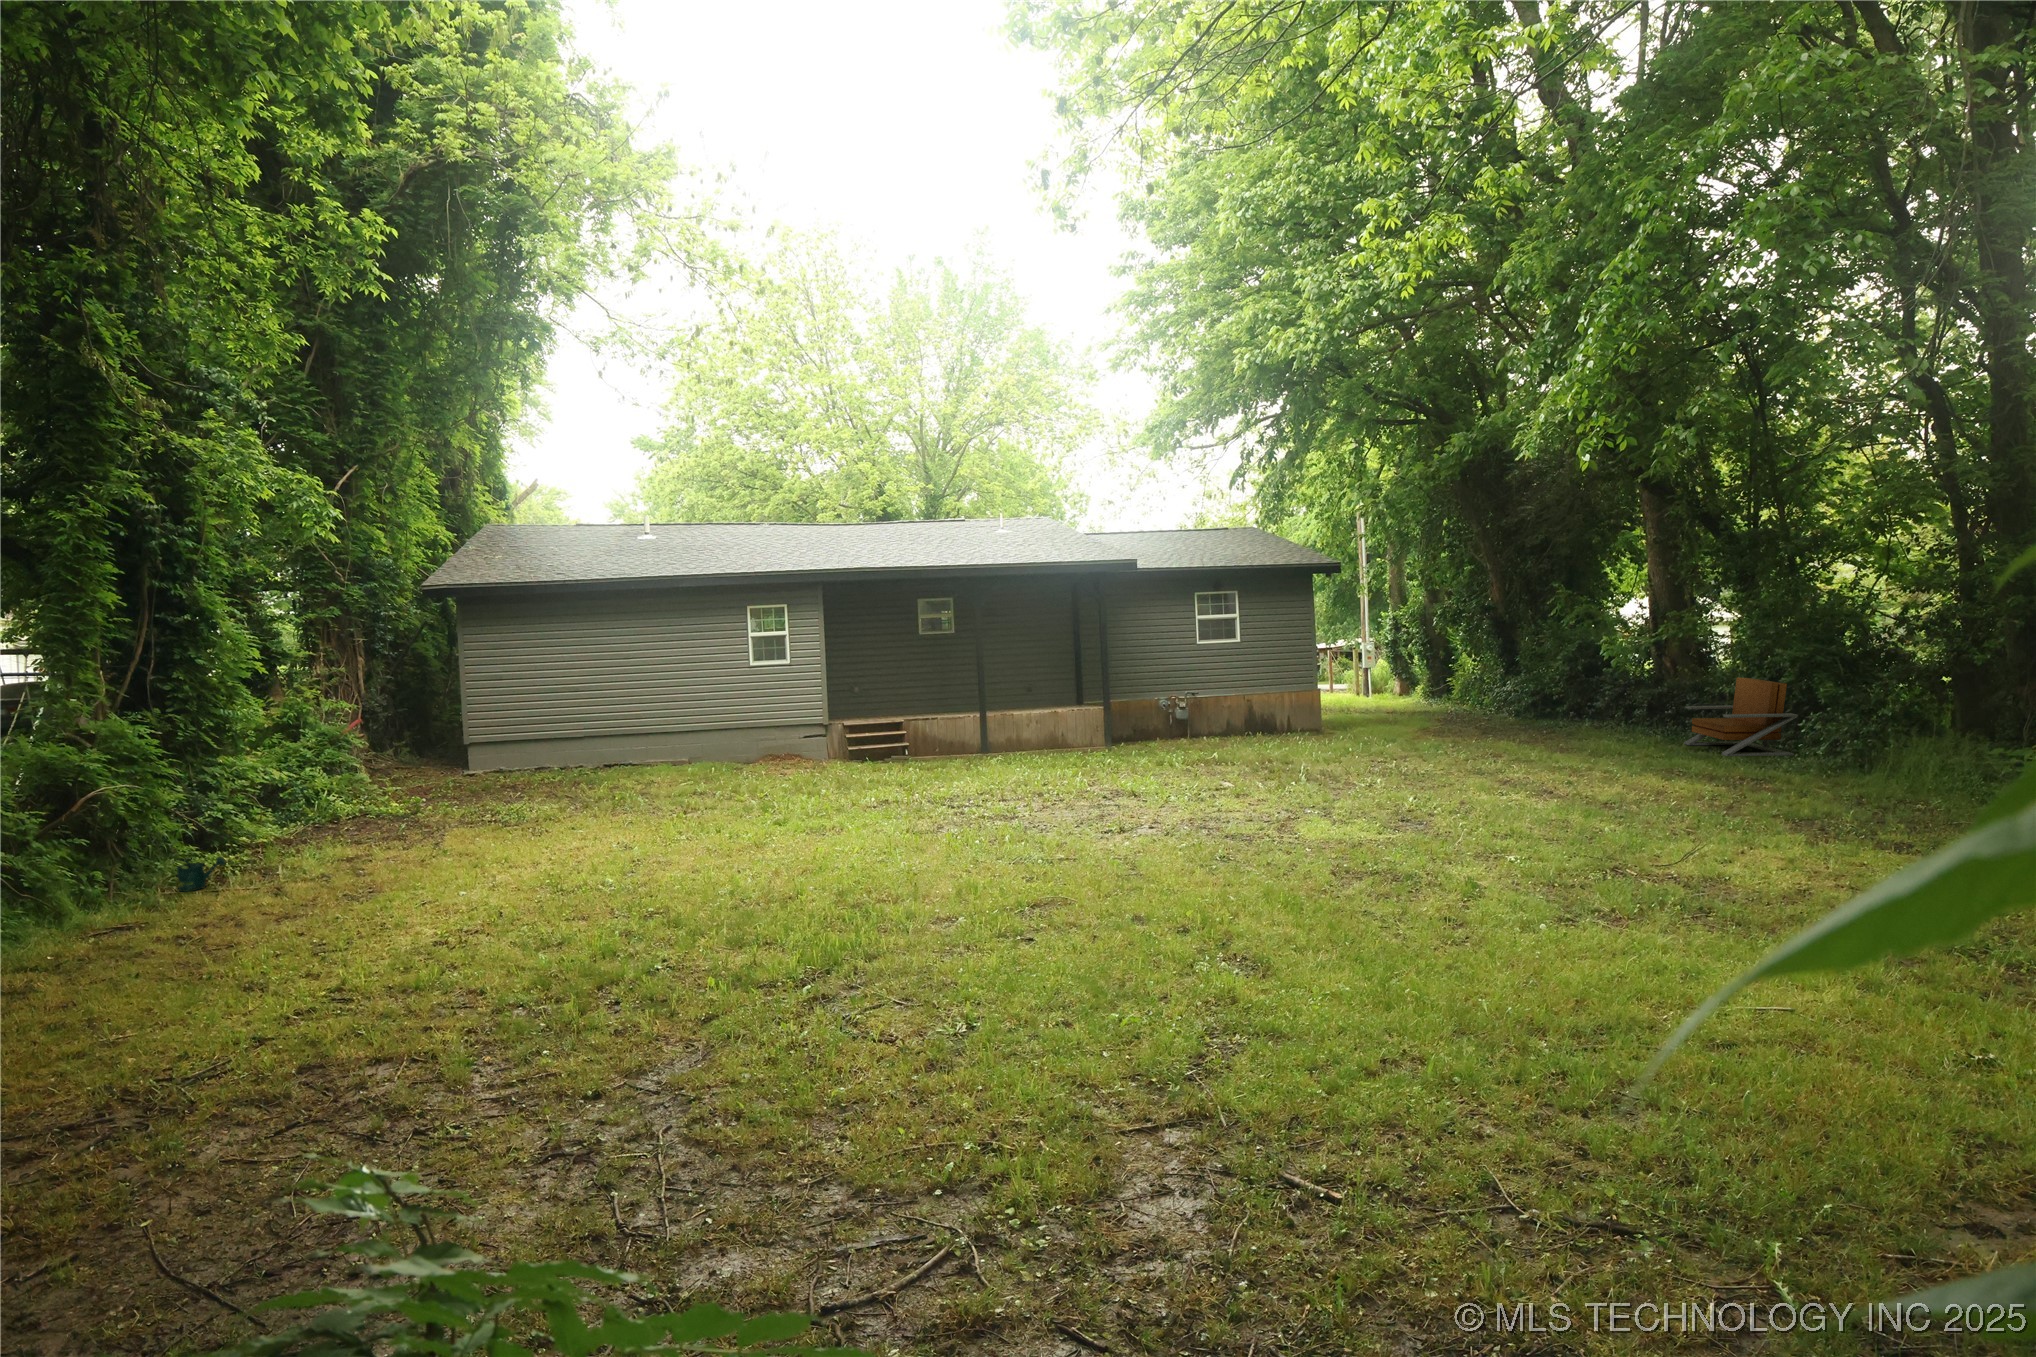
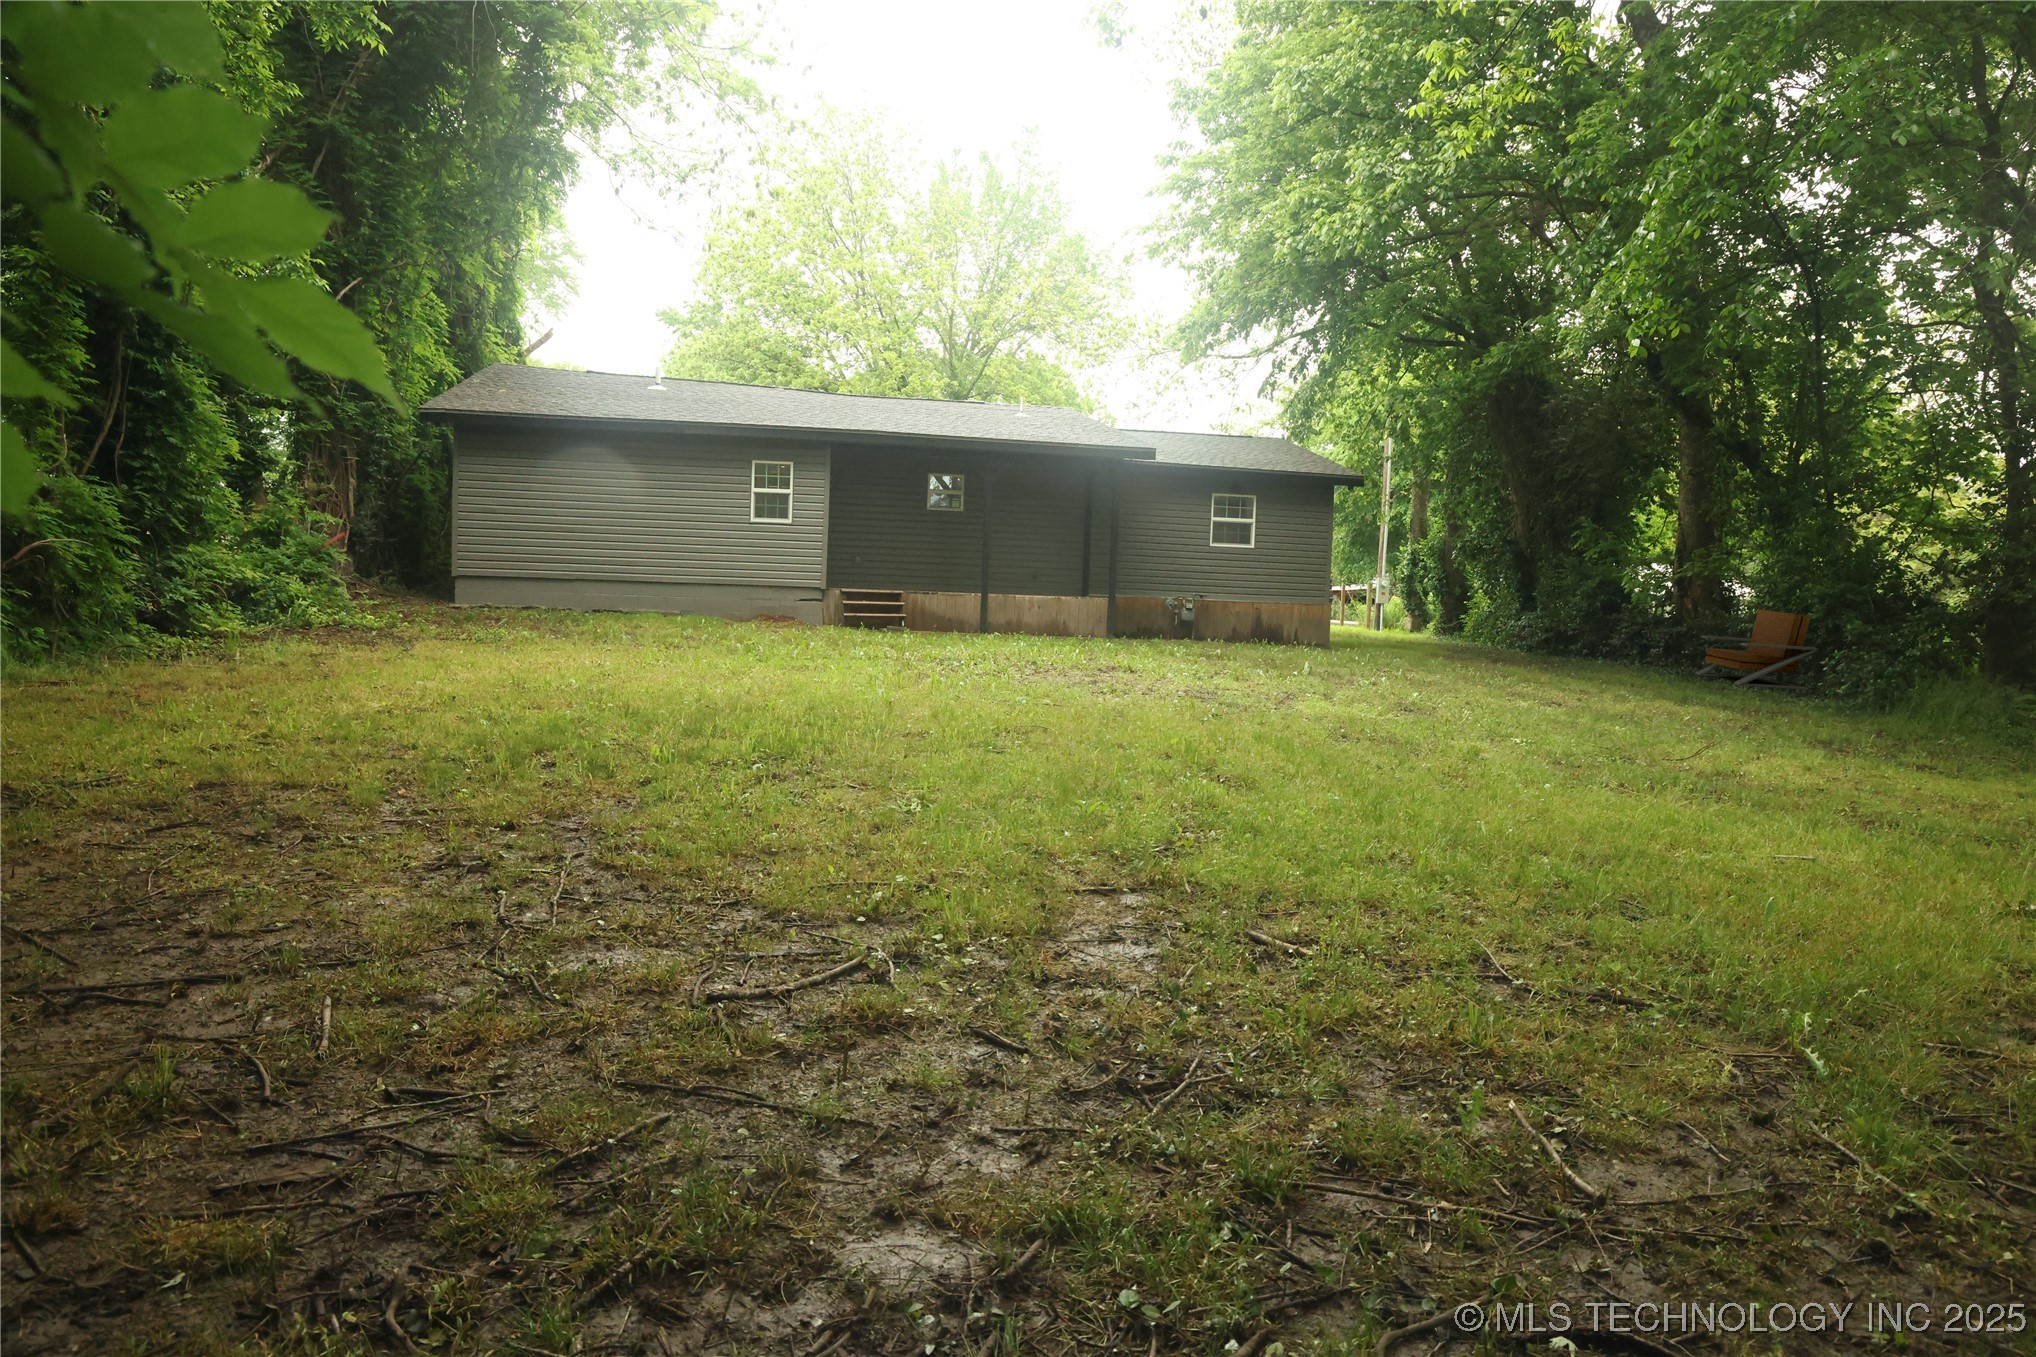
watering can: present [176,857,225,892] -> none [124,616,182,649]

